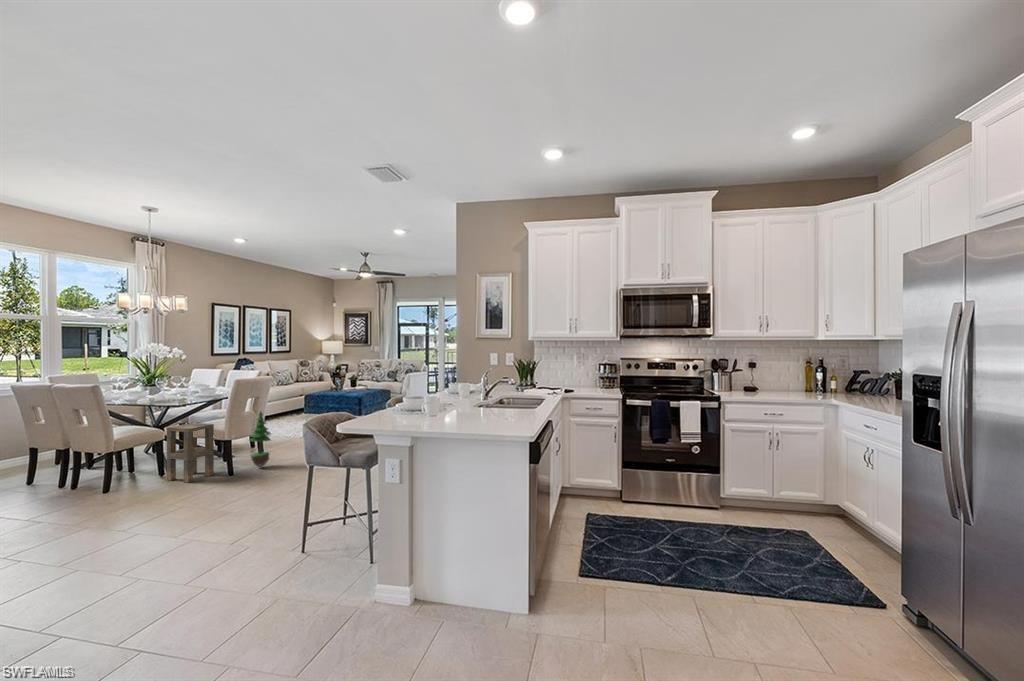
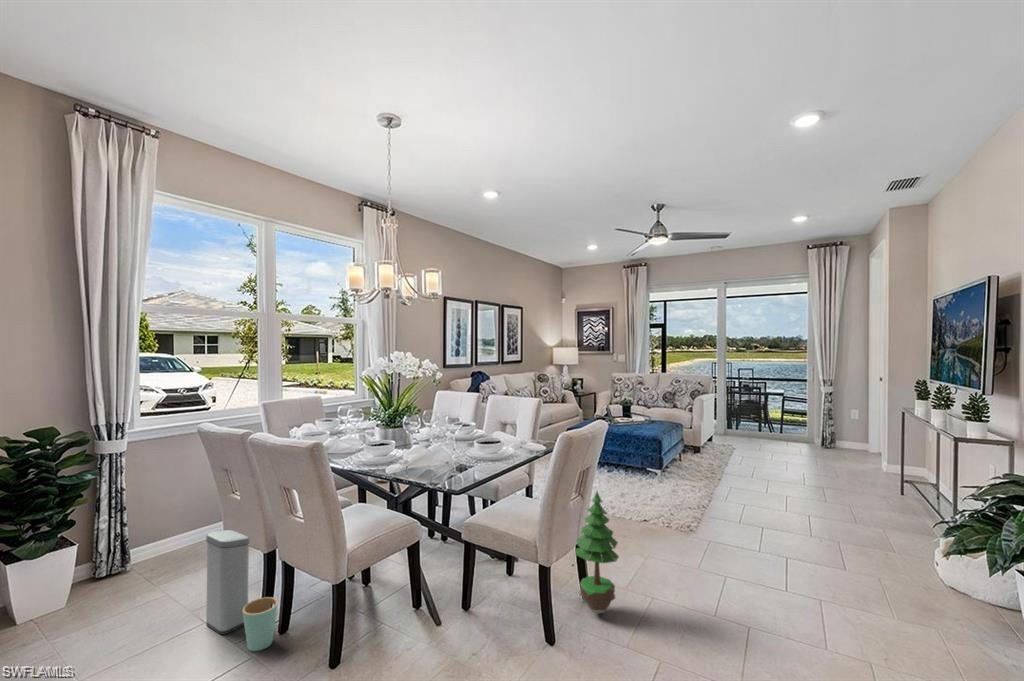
side table: present [167,423,214,483] -> none [436,508,518,660]
trash can: none [22,441,71,493] -> present [206,530,278,651]

